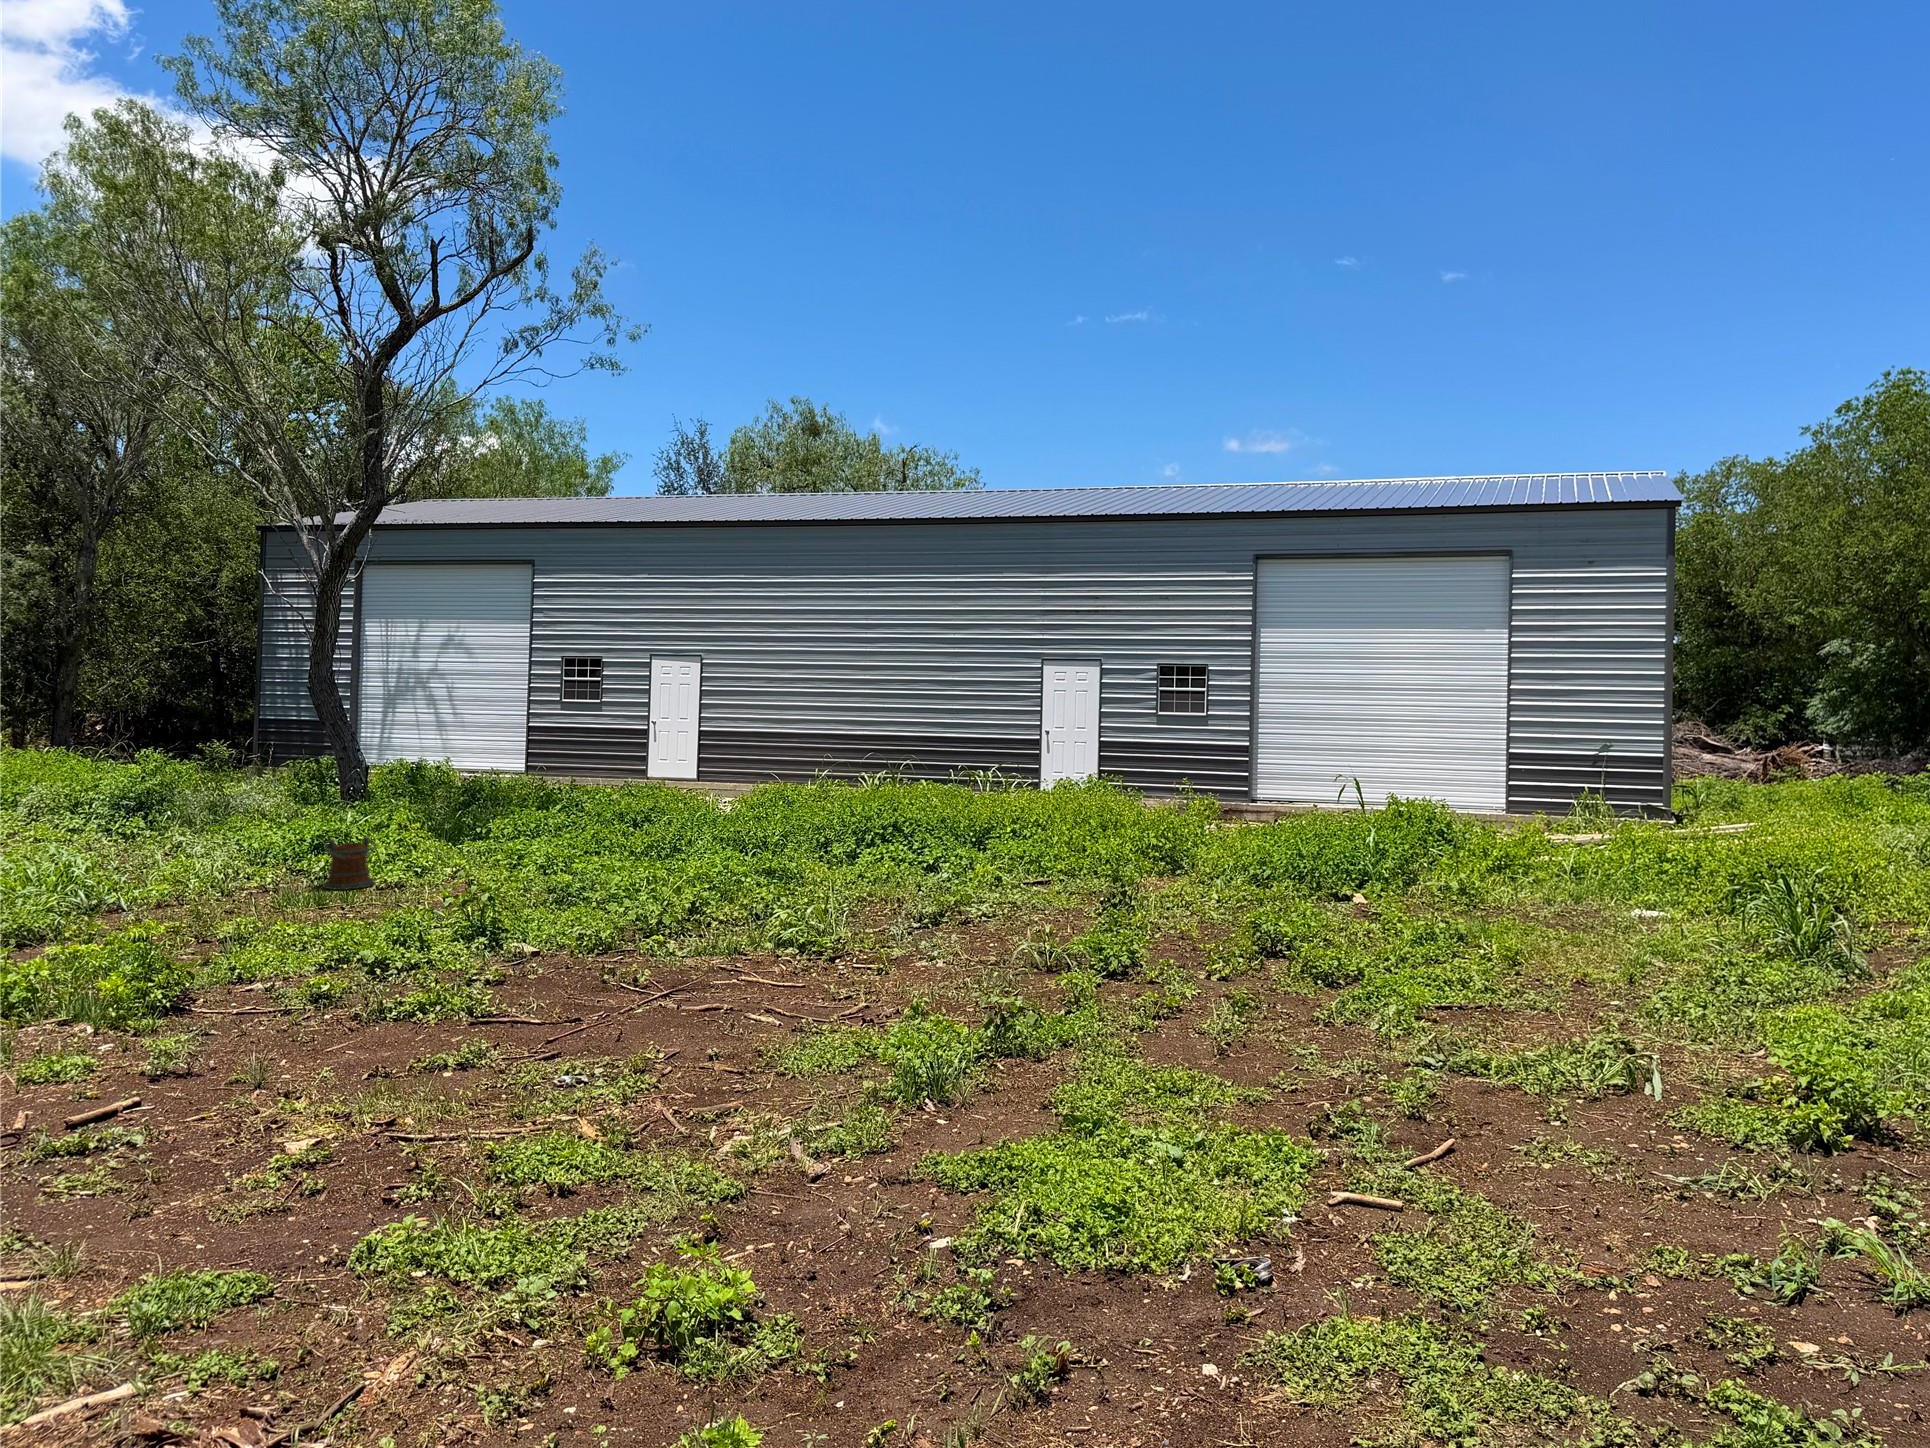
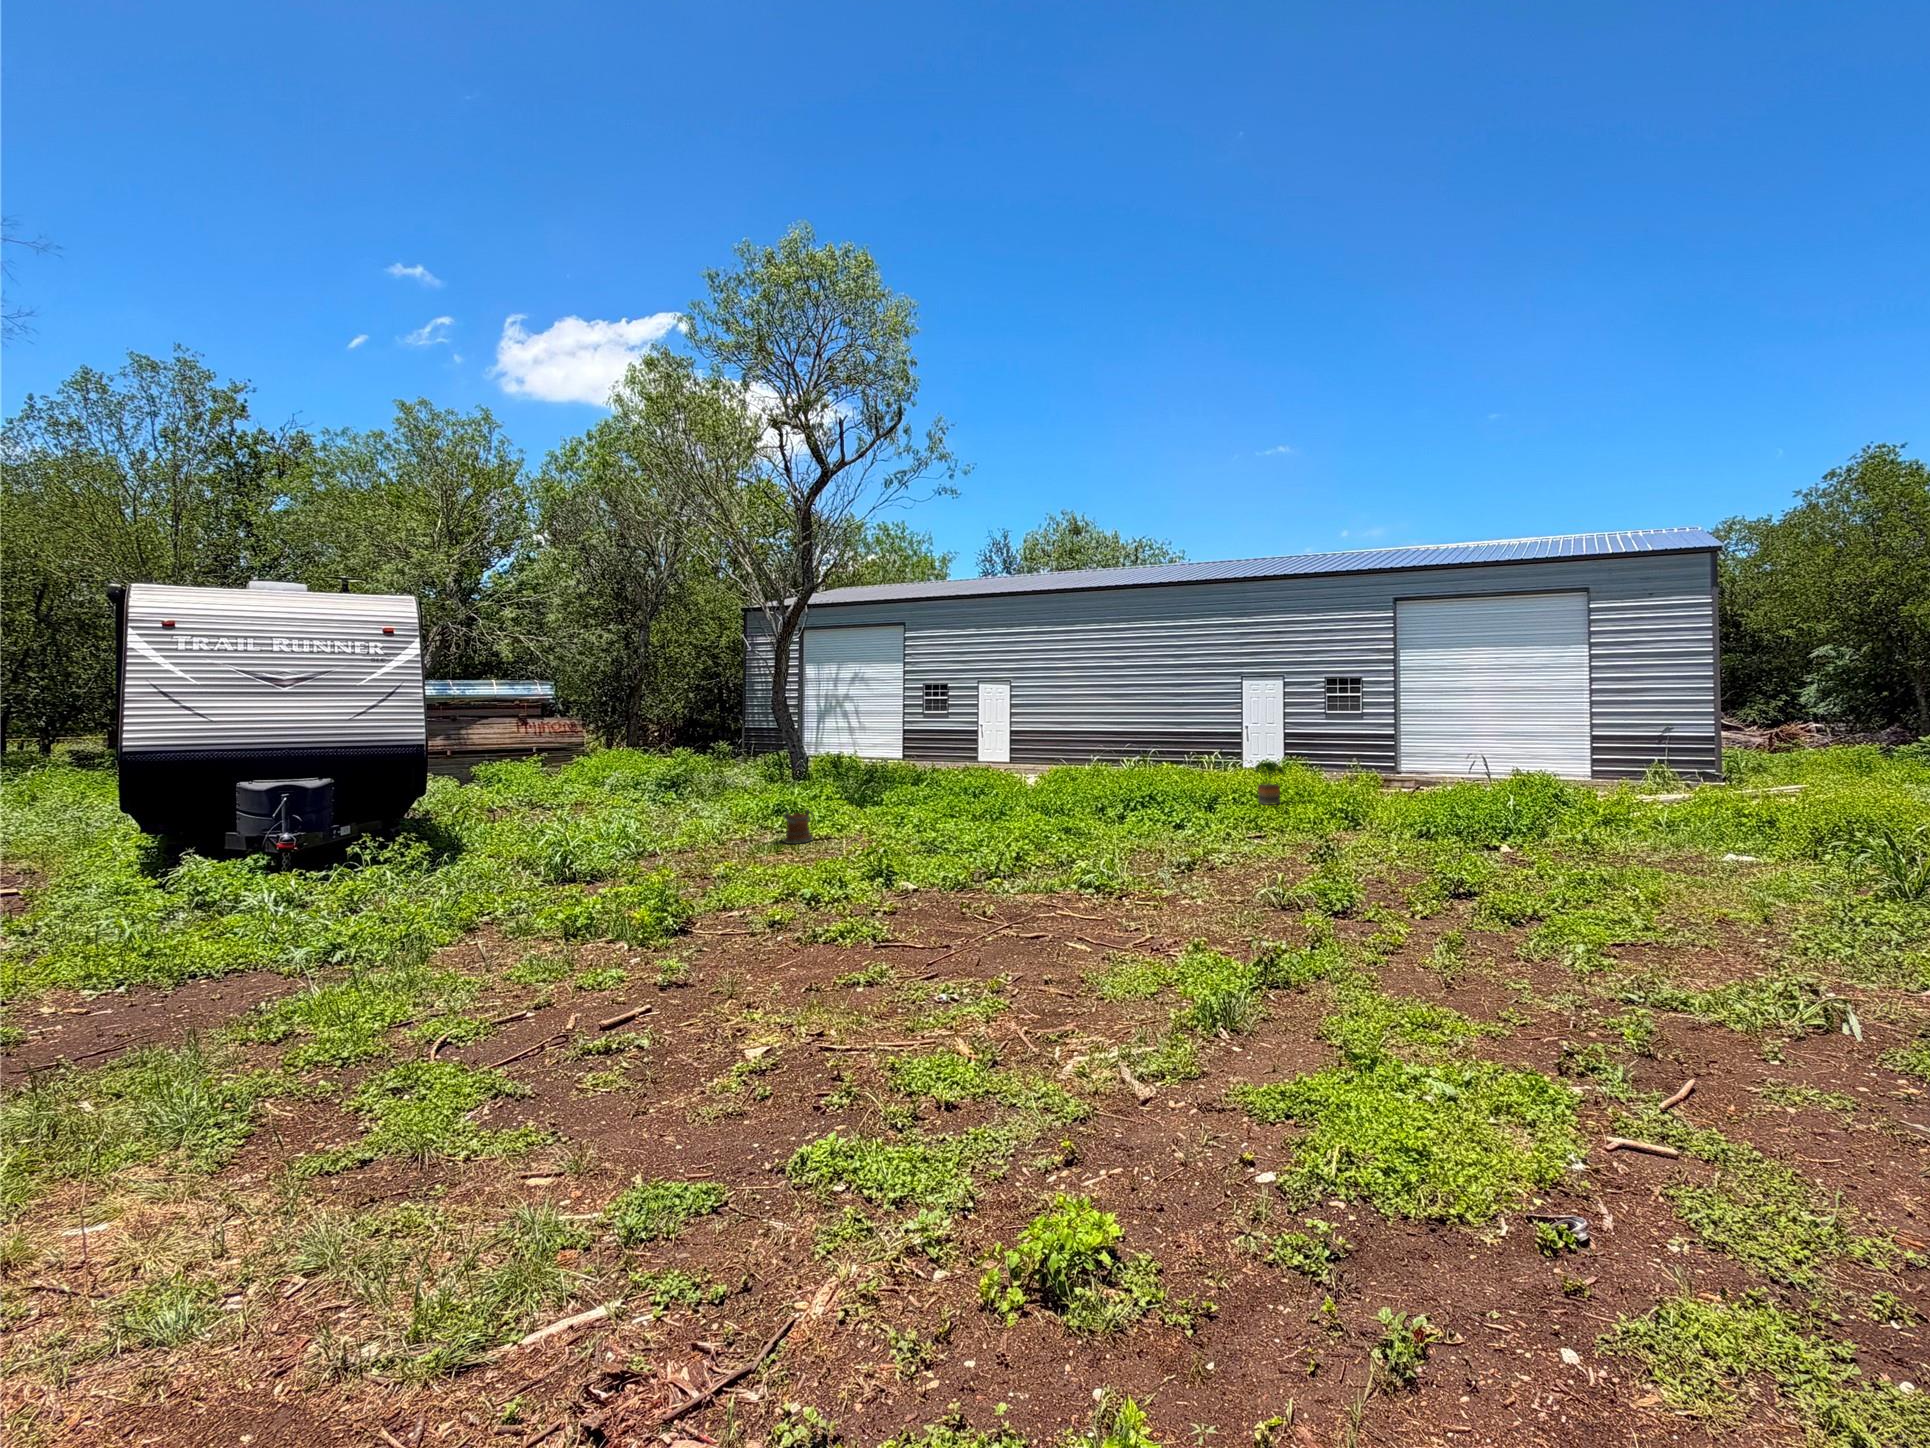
potted tree: none [1039,784,1082,844] -> present [1255,762,1286,805]

